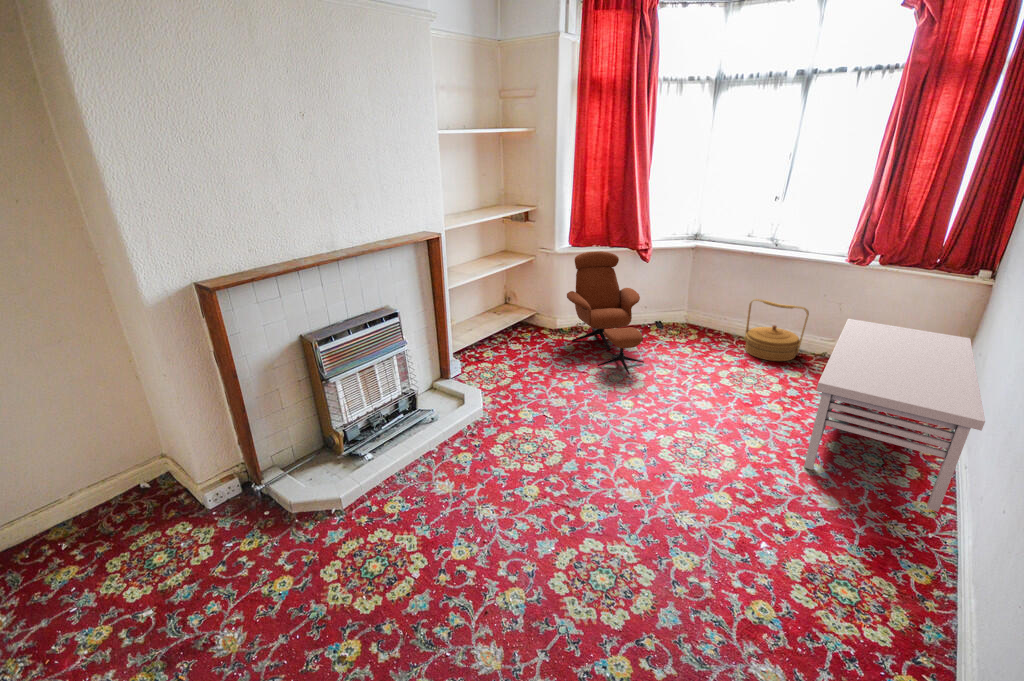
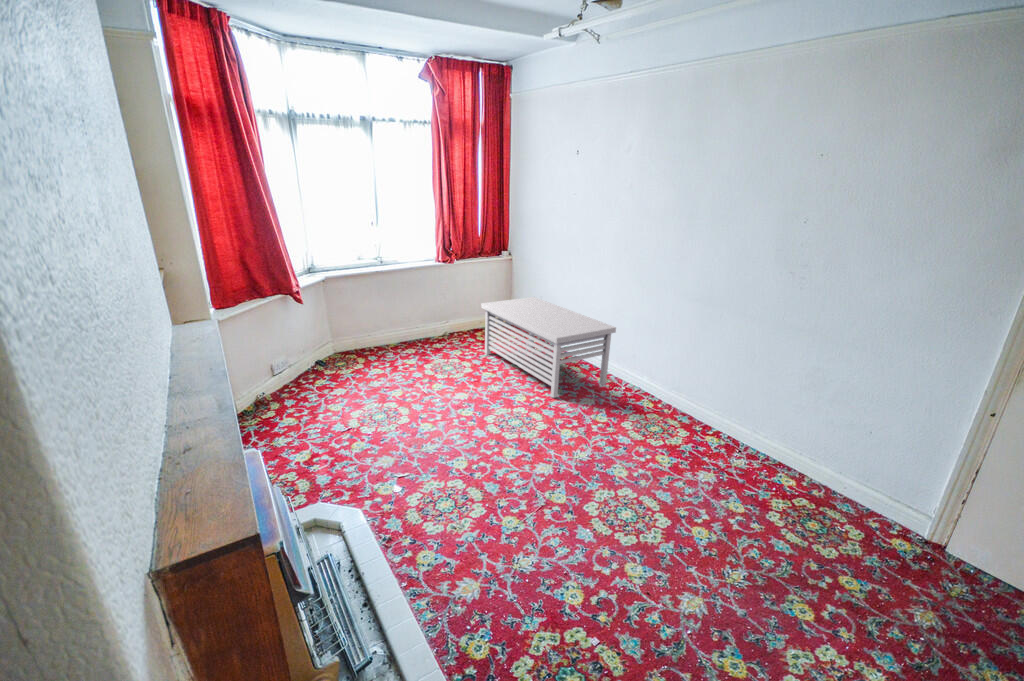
lounge chair: present [567,251,644,375] -> none [235,298,385,416]
woven basket: present [745,299,809,361] -> none [398,306,442,355]

